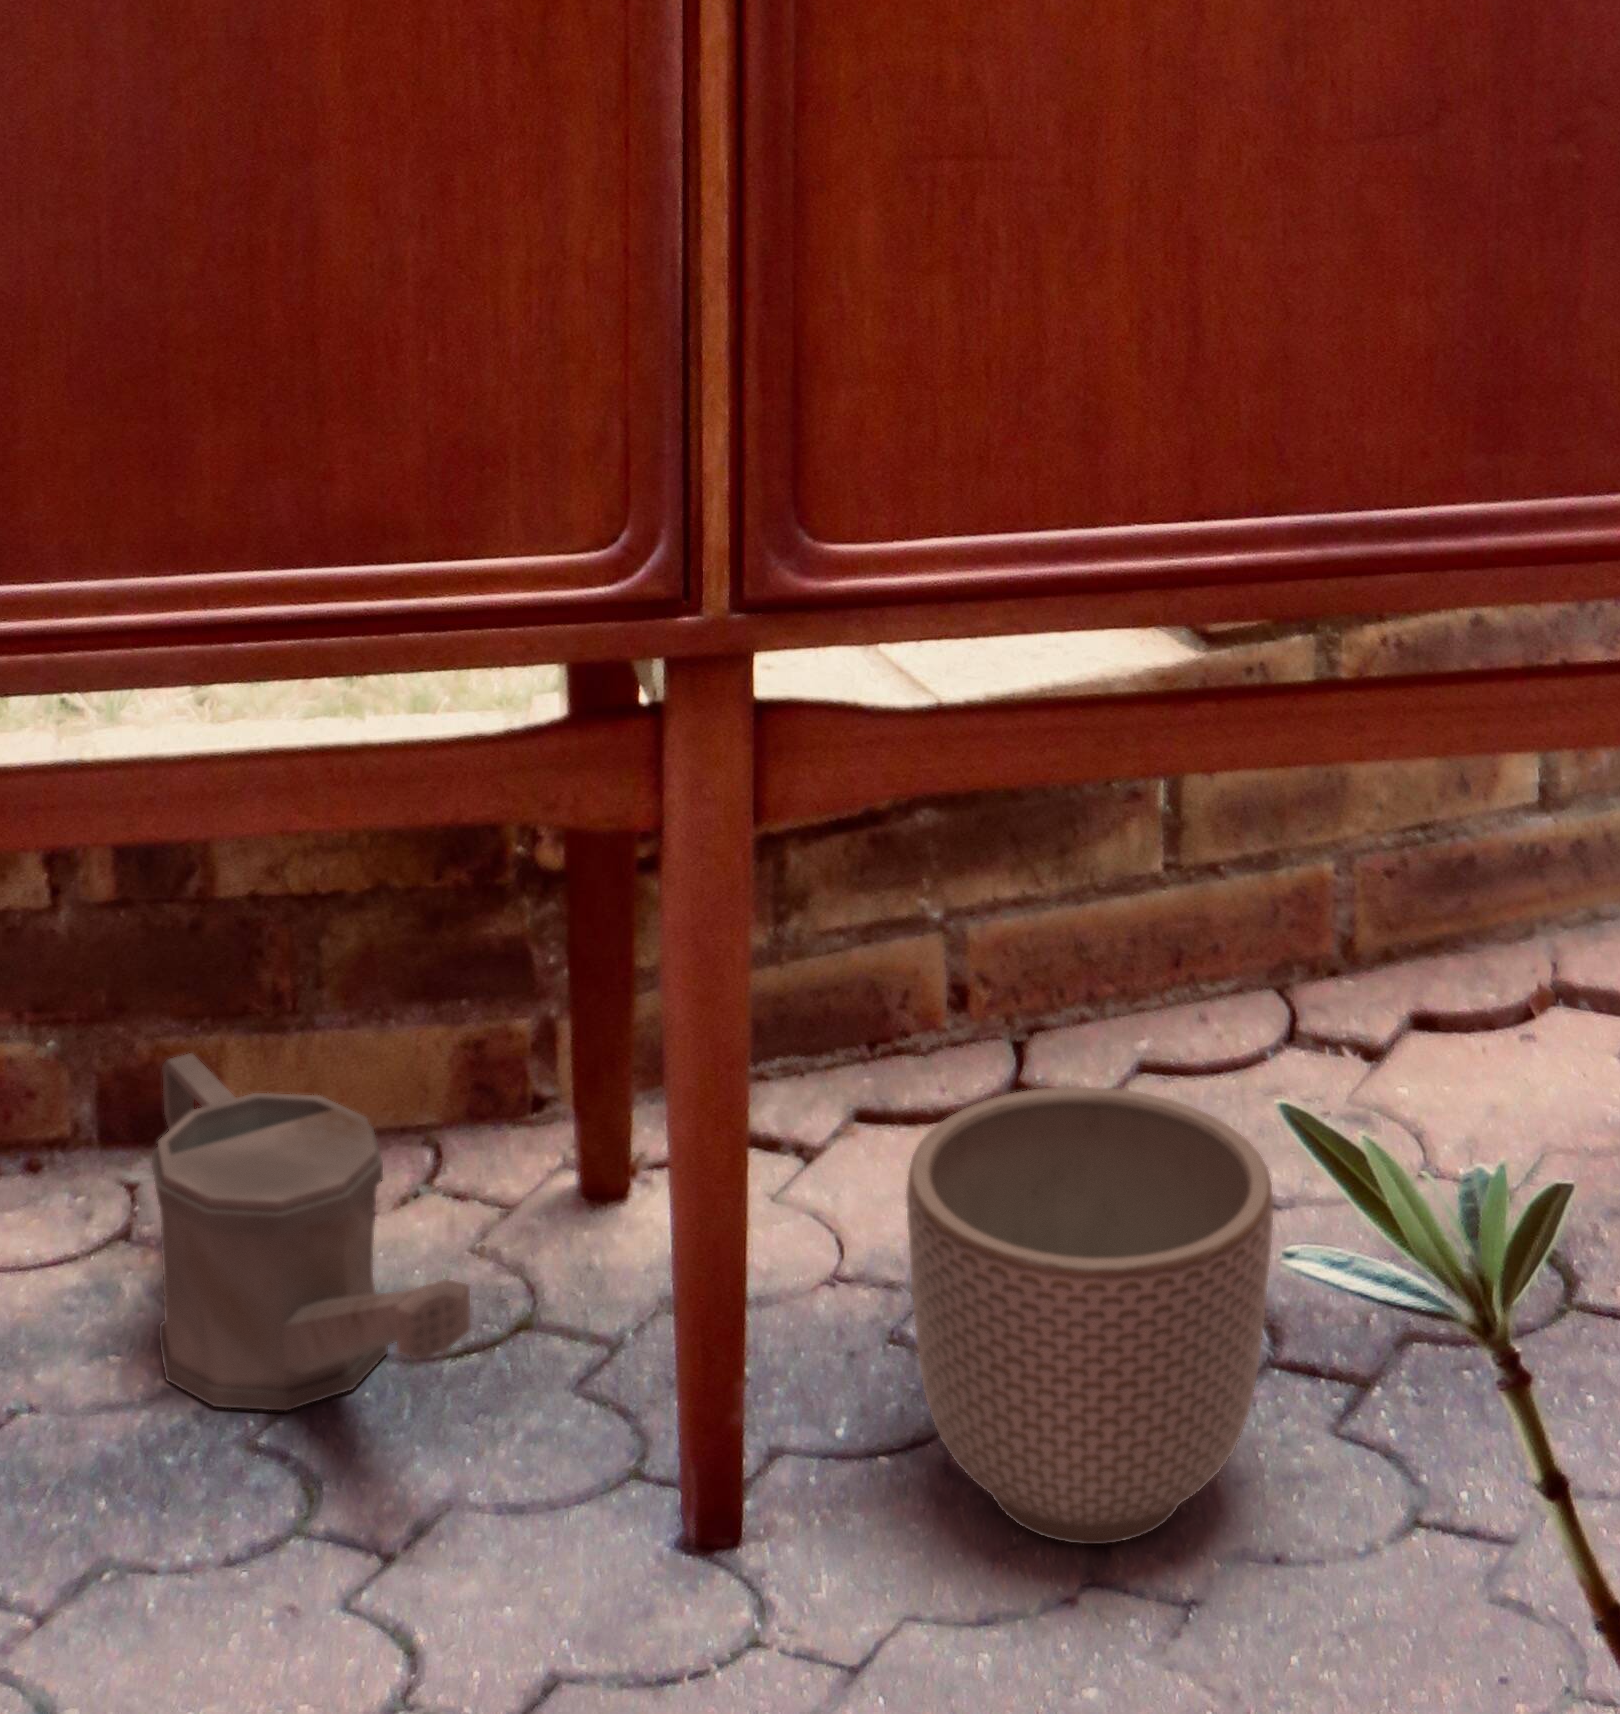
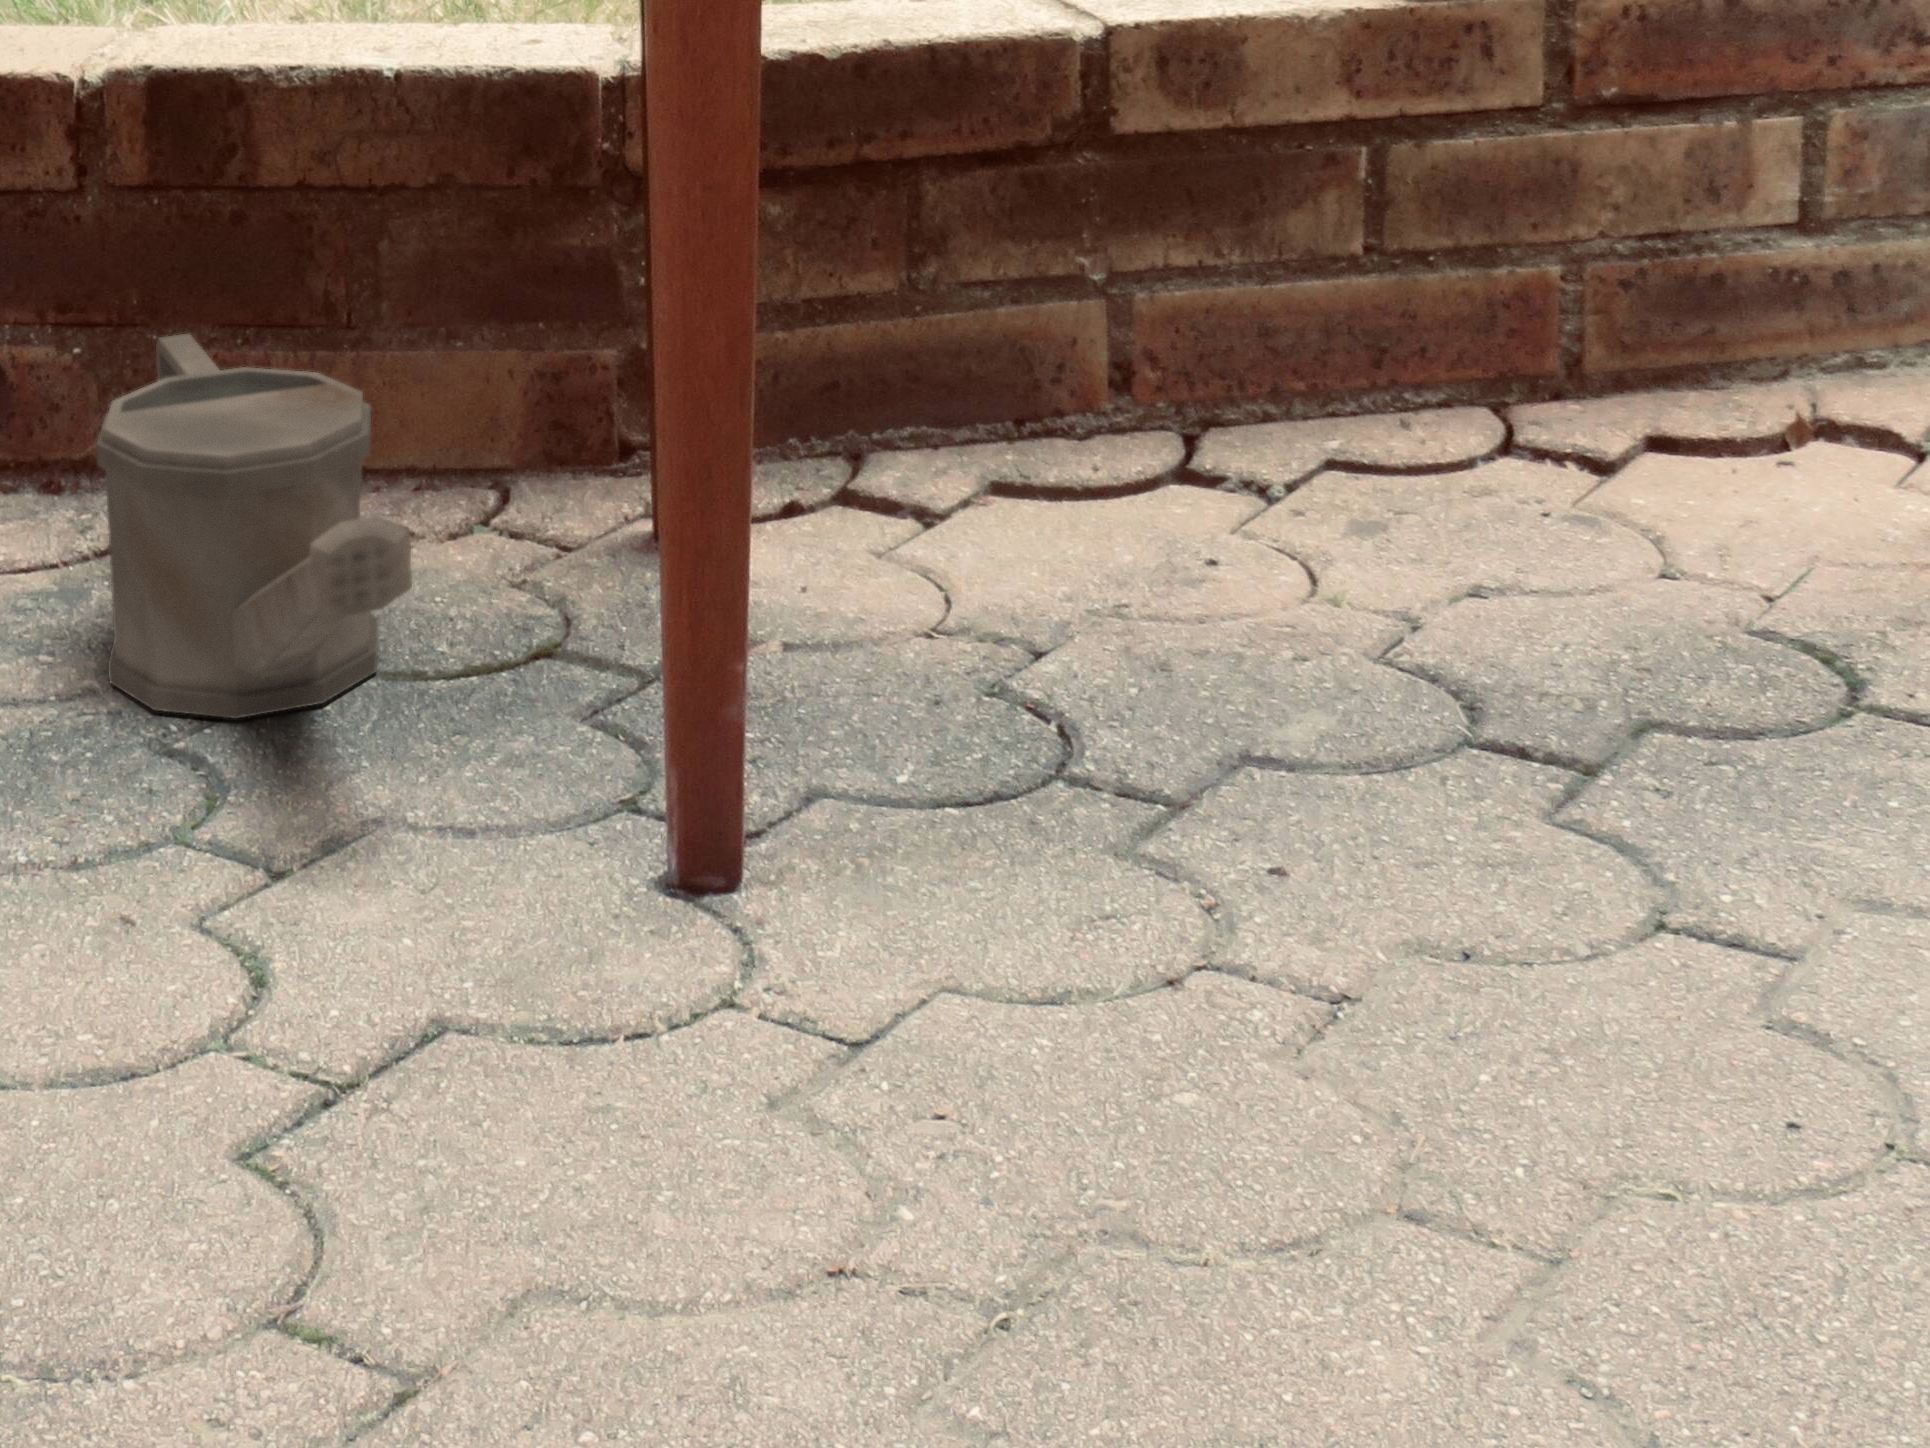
planter: present [906,1087,1274,1544] -> none [974,356,1460,916]

